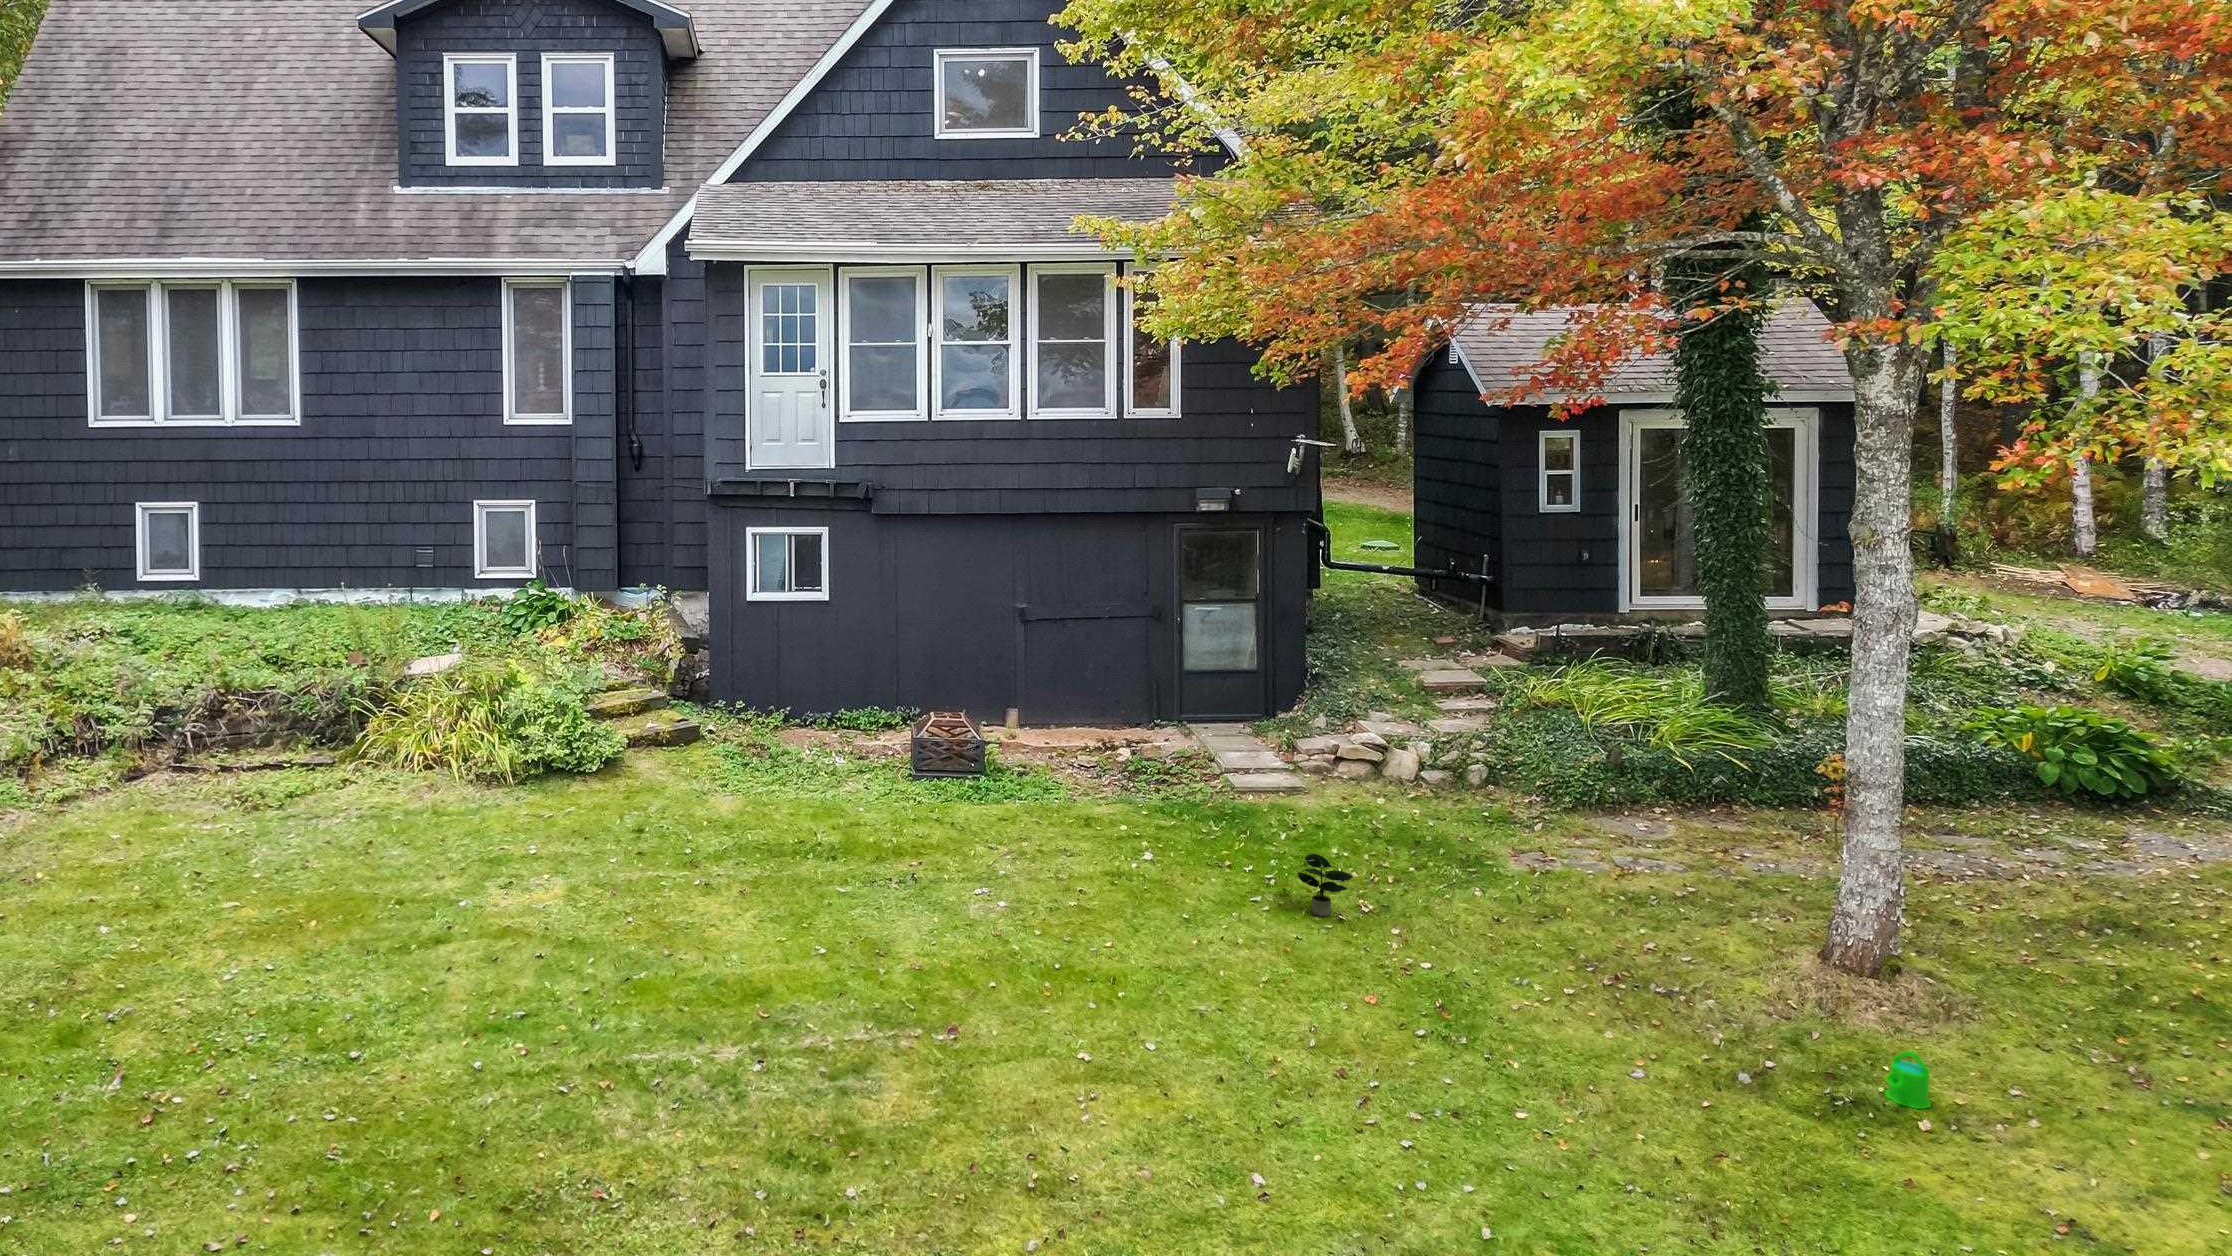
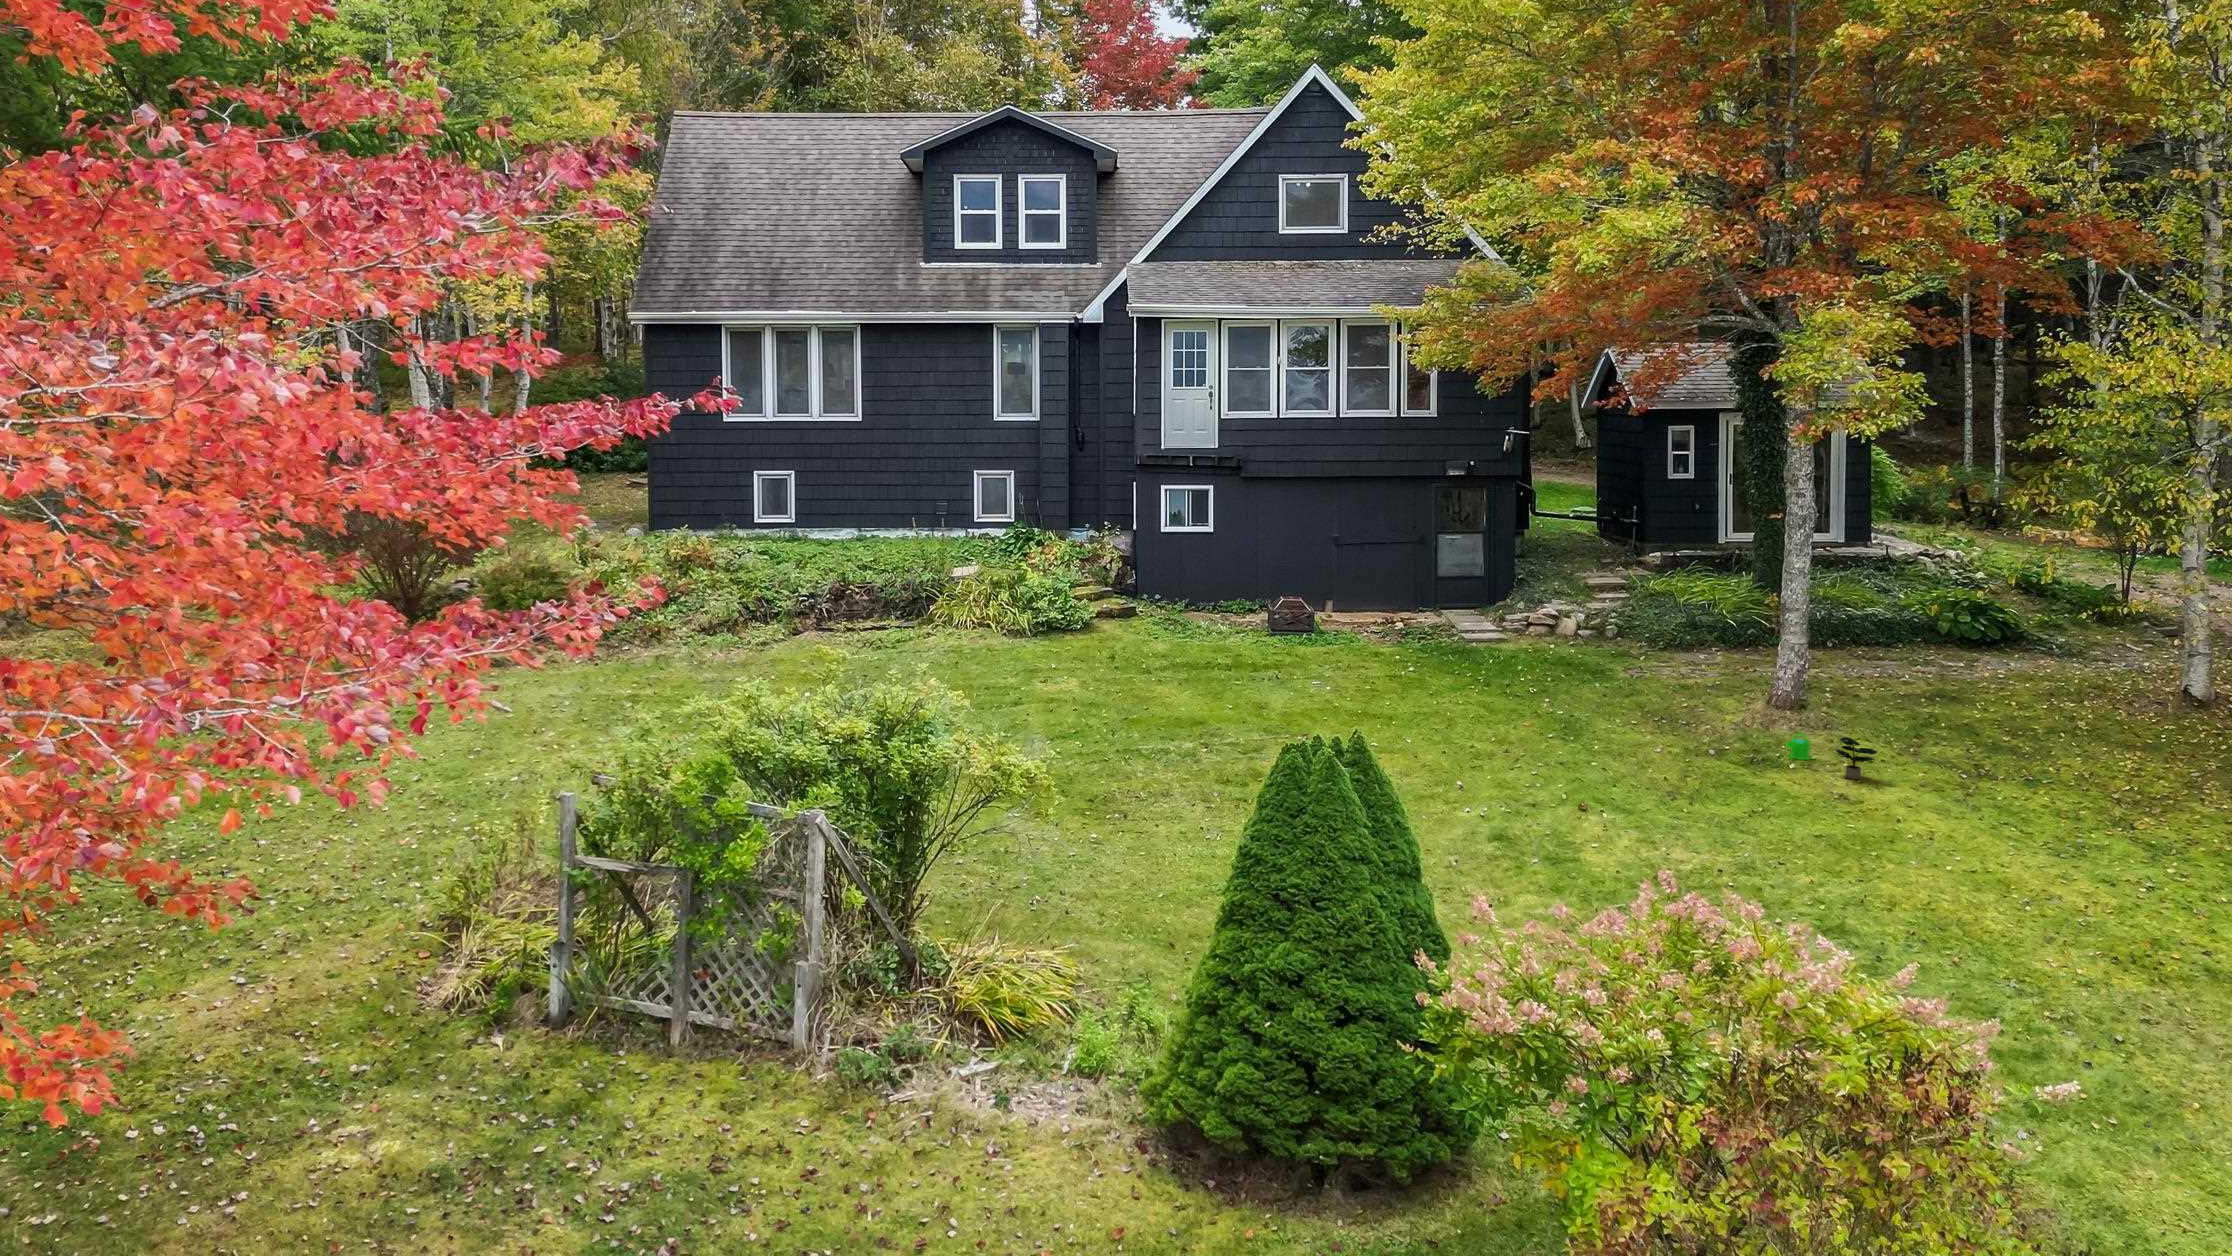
potted plant: present [1297,854,1353,916] -> present [1836,737,1877,779]

